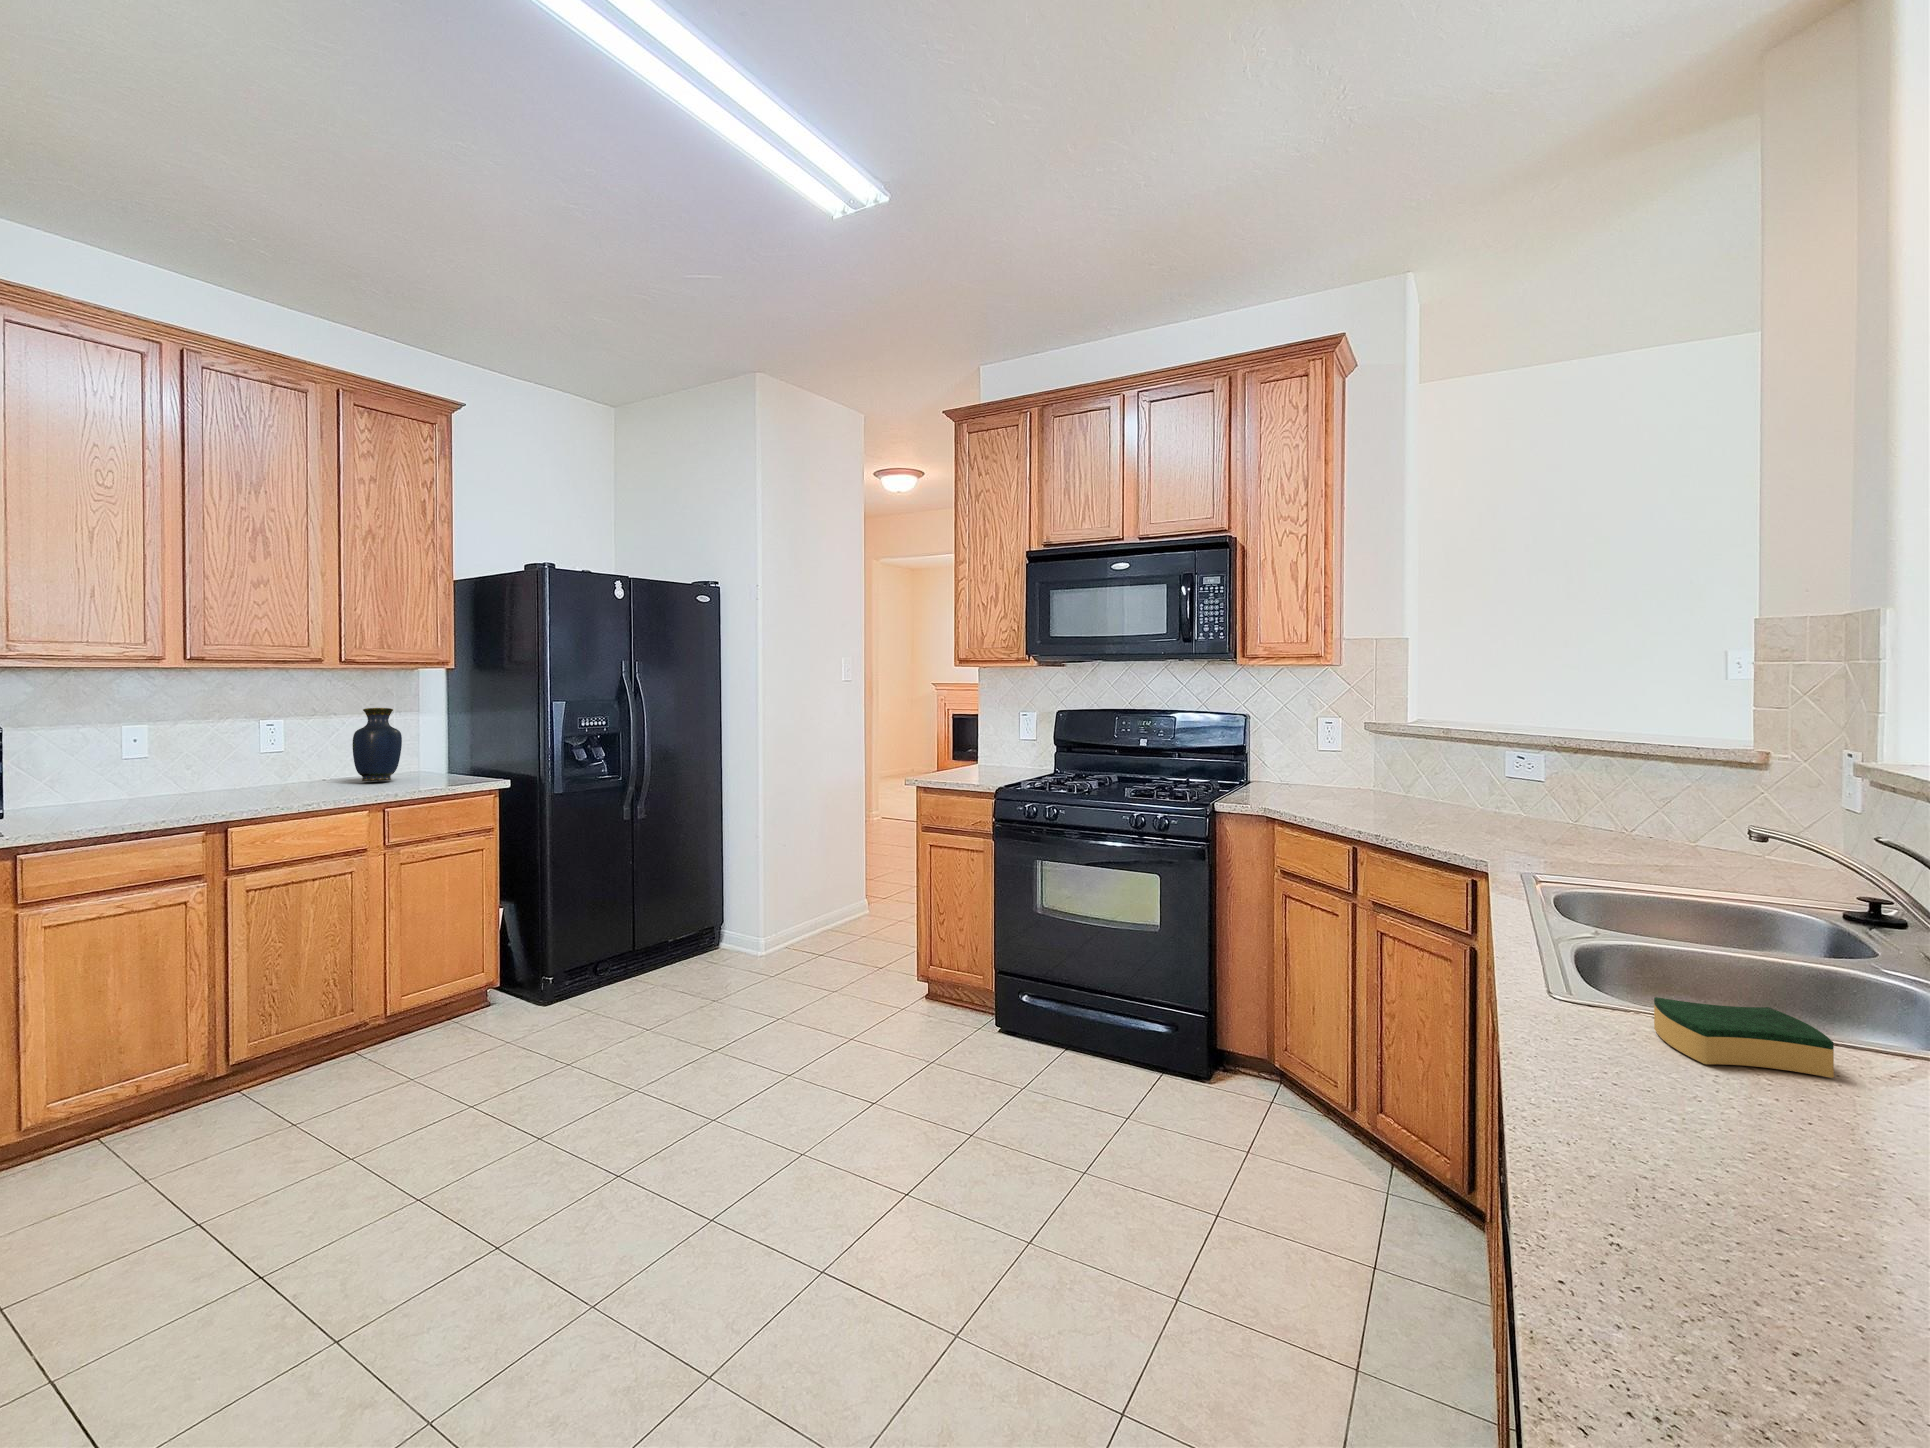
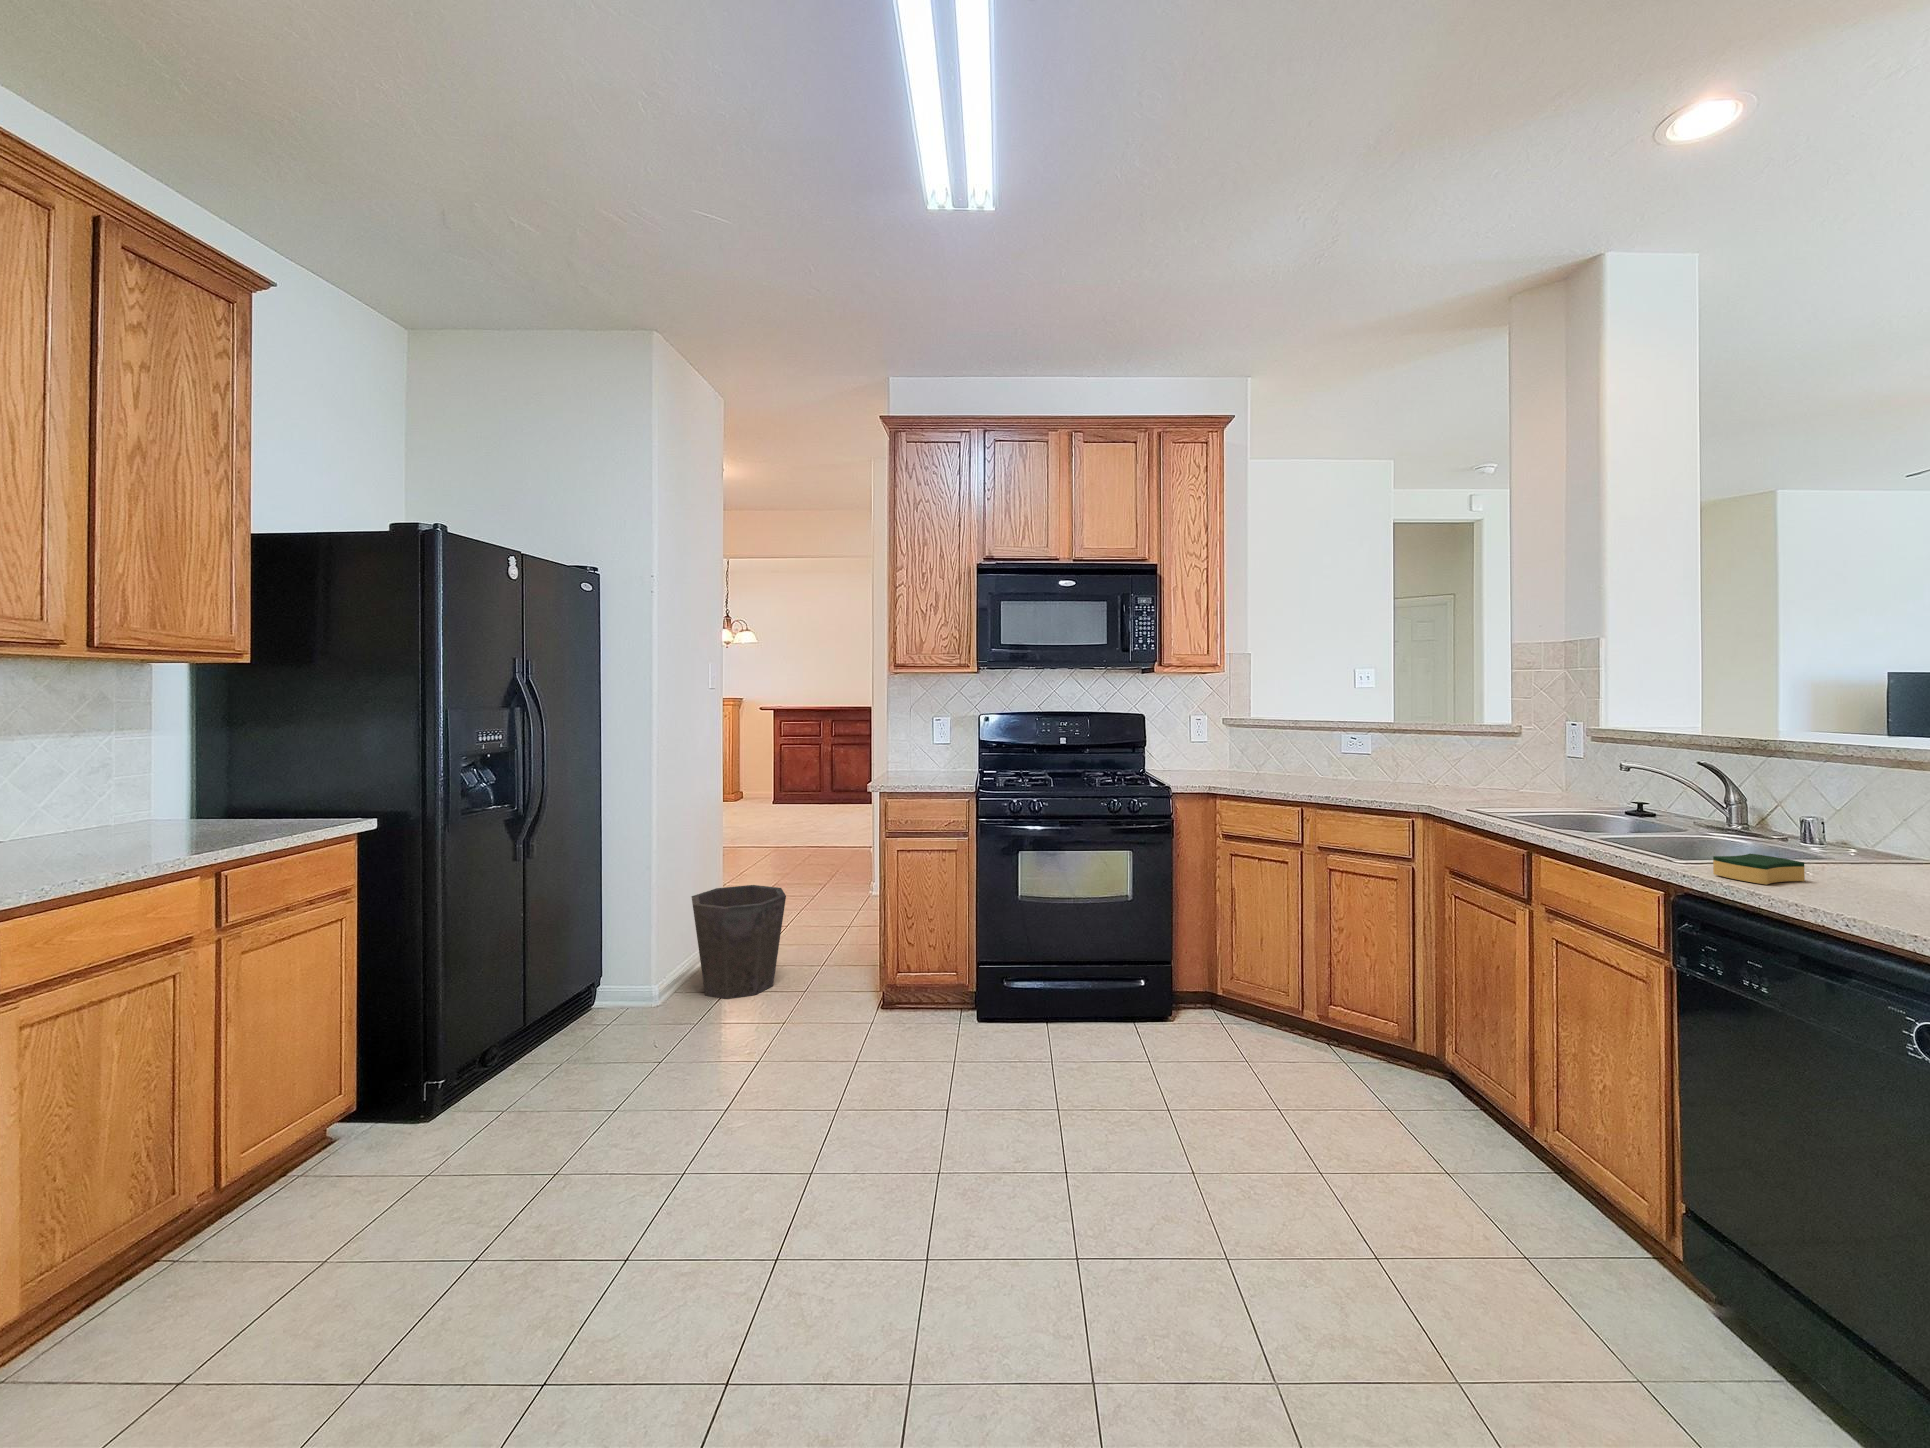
vase: present [353,708,402,781] -> none [66,722,161,838]
waste bin: none [788,867,874,969] -> present [692,885,786,999]

